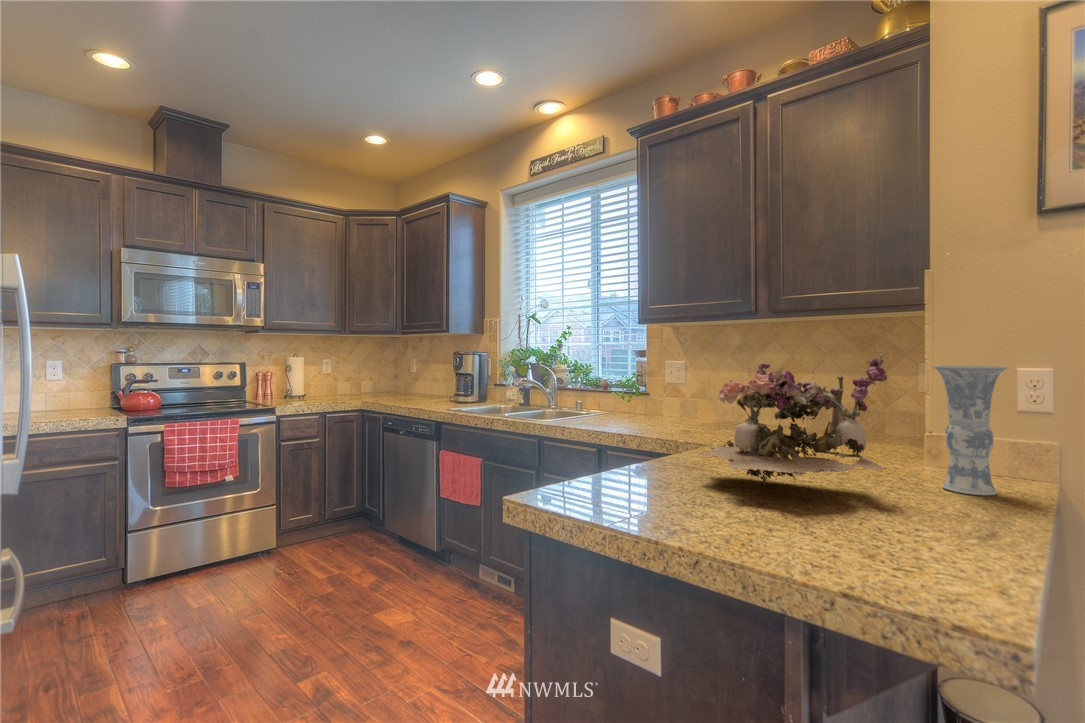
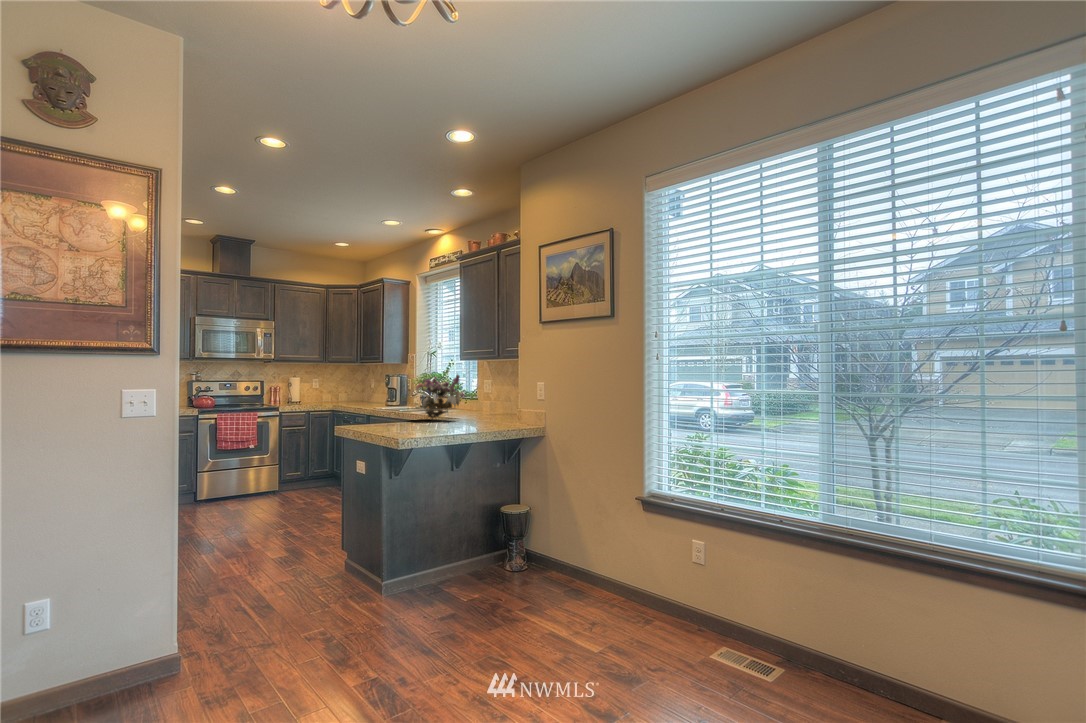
vase: present [934,366,1008,495] -> none [485,378,505,421]

